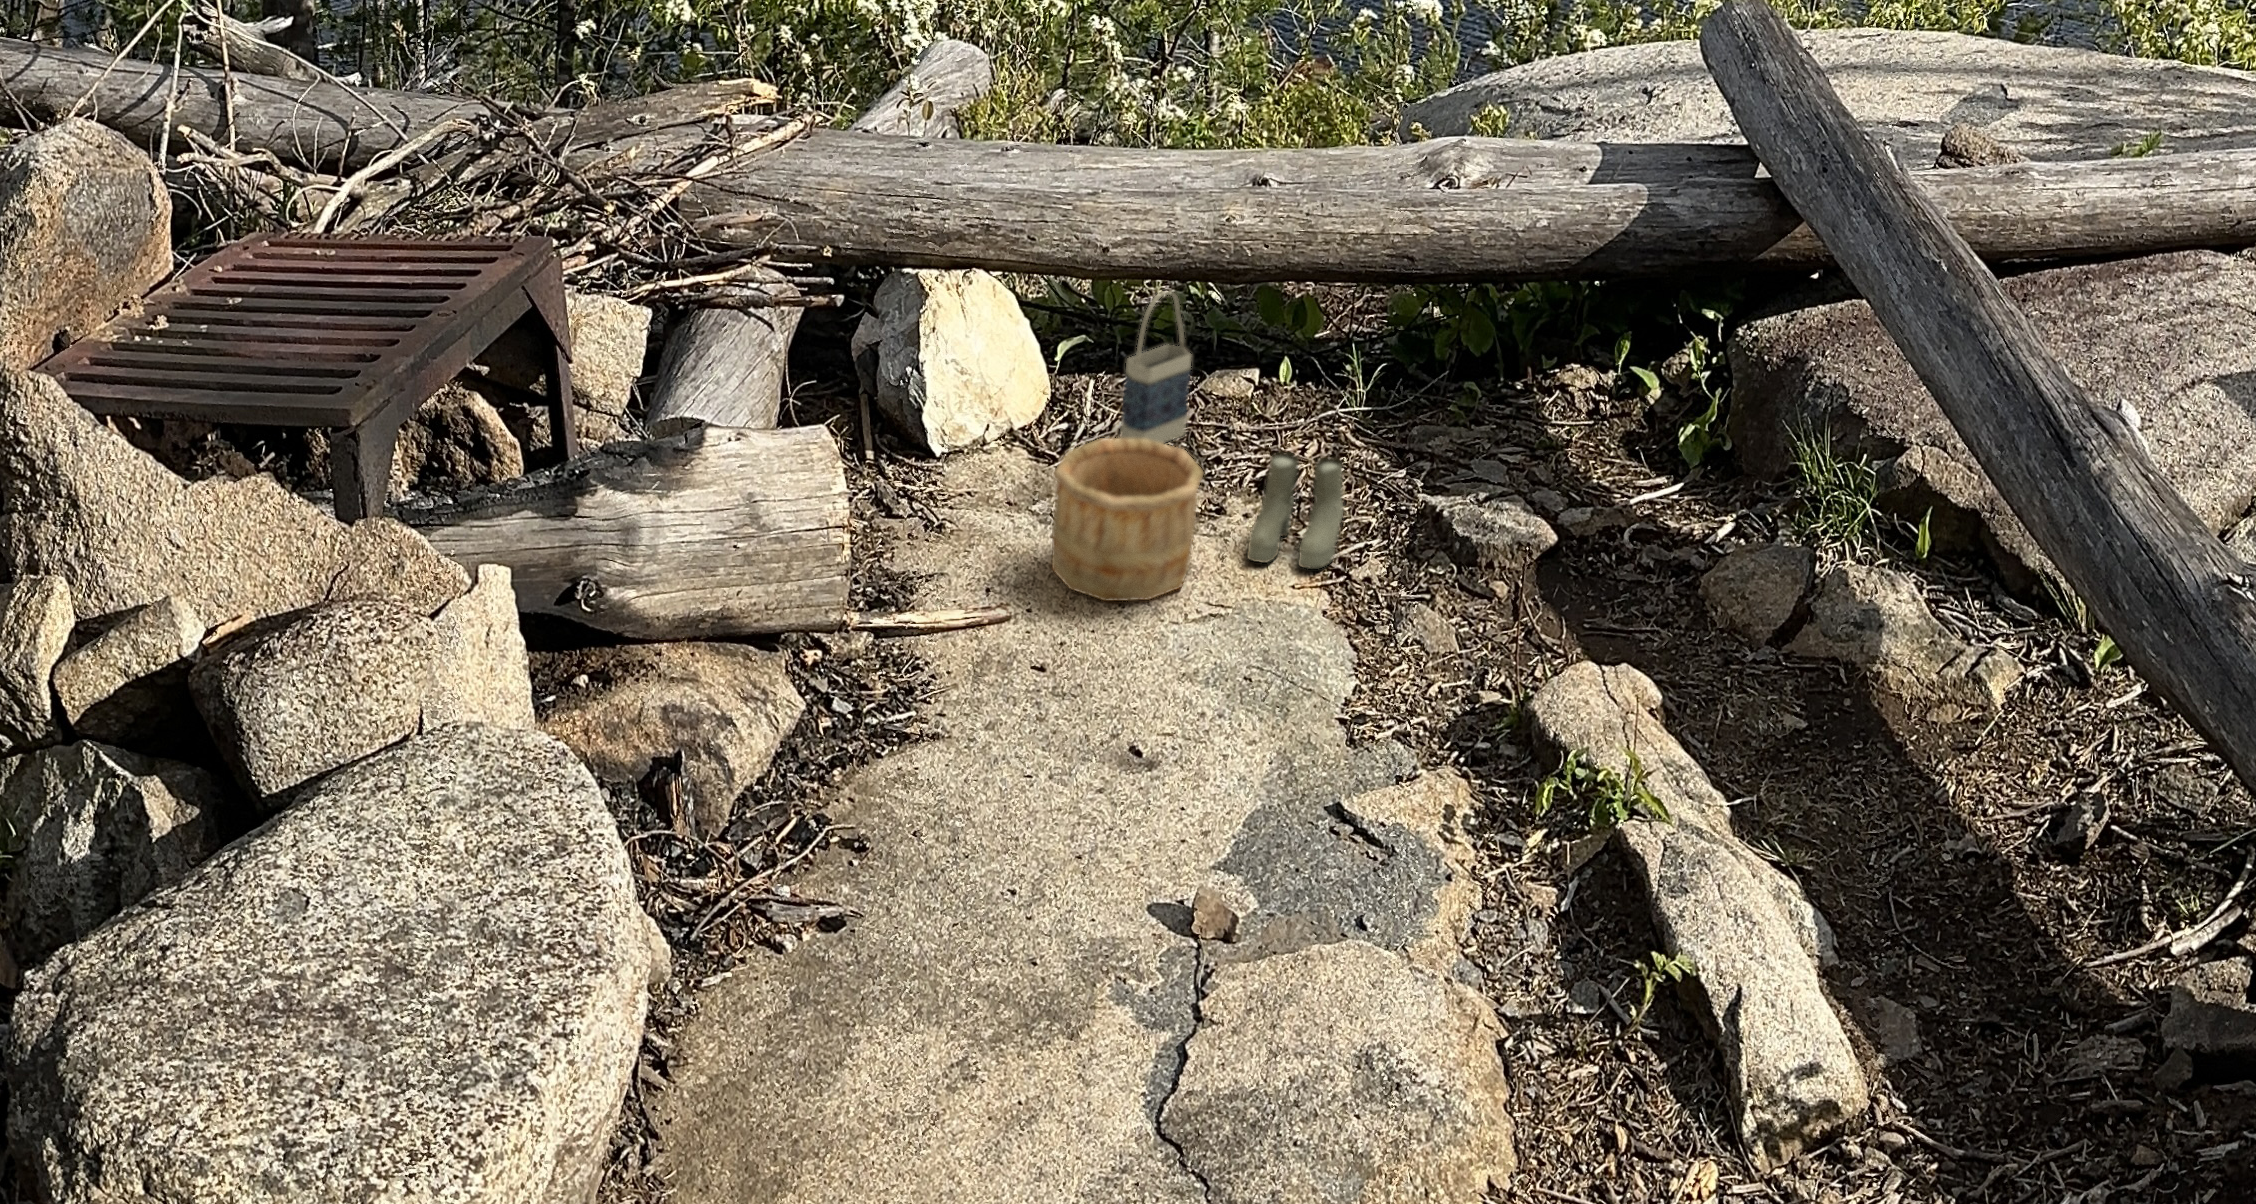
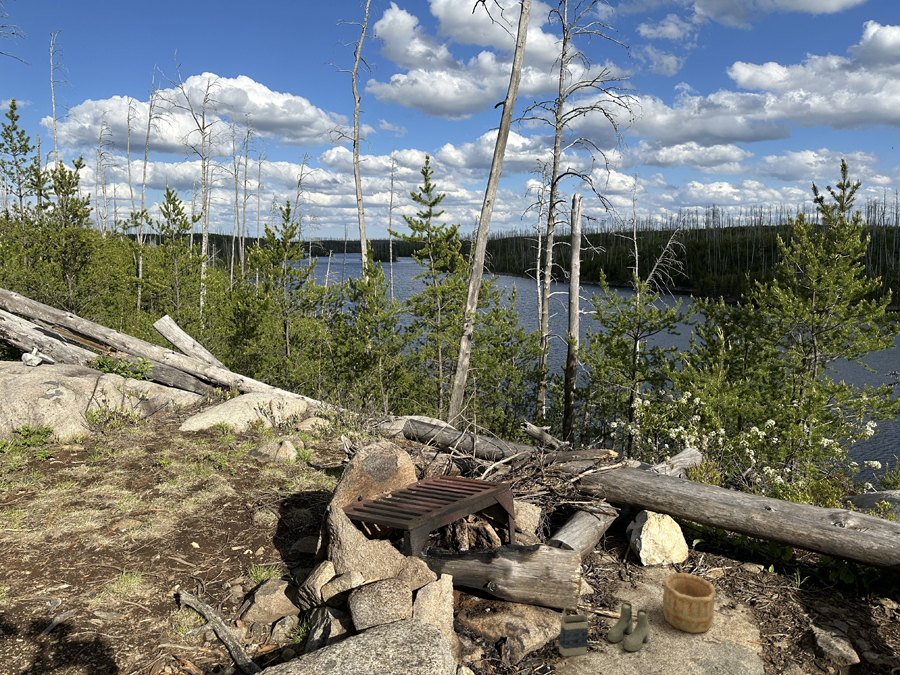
bag: present [1119,291,1192,443] -> present [559,593,588,656]
boots: present [1247,452,1343,569] -> present [608,603,649,651]

